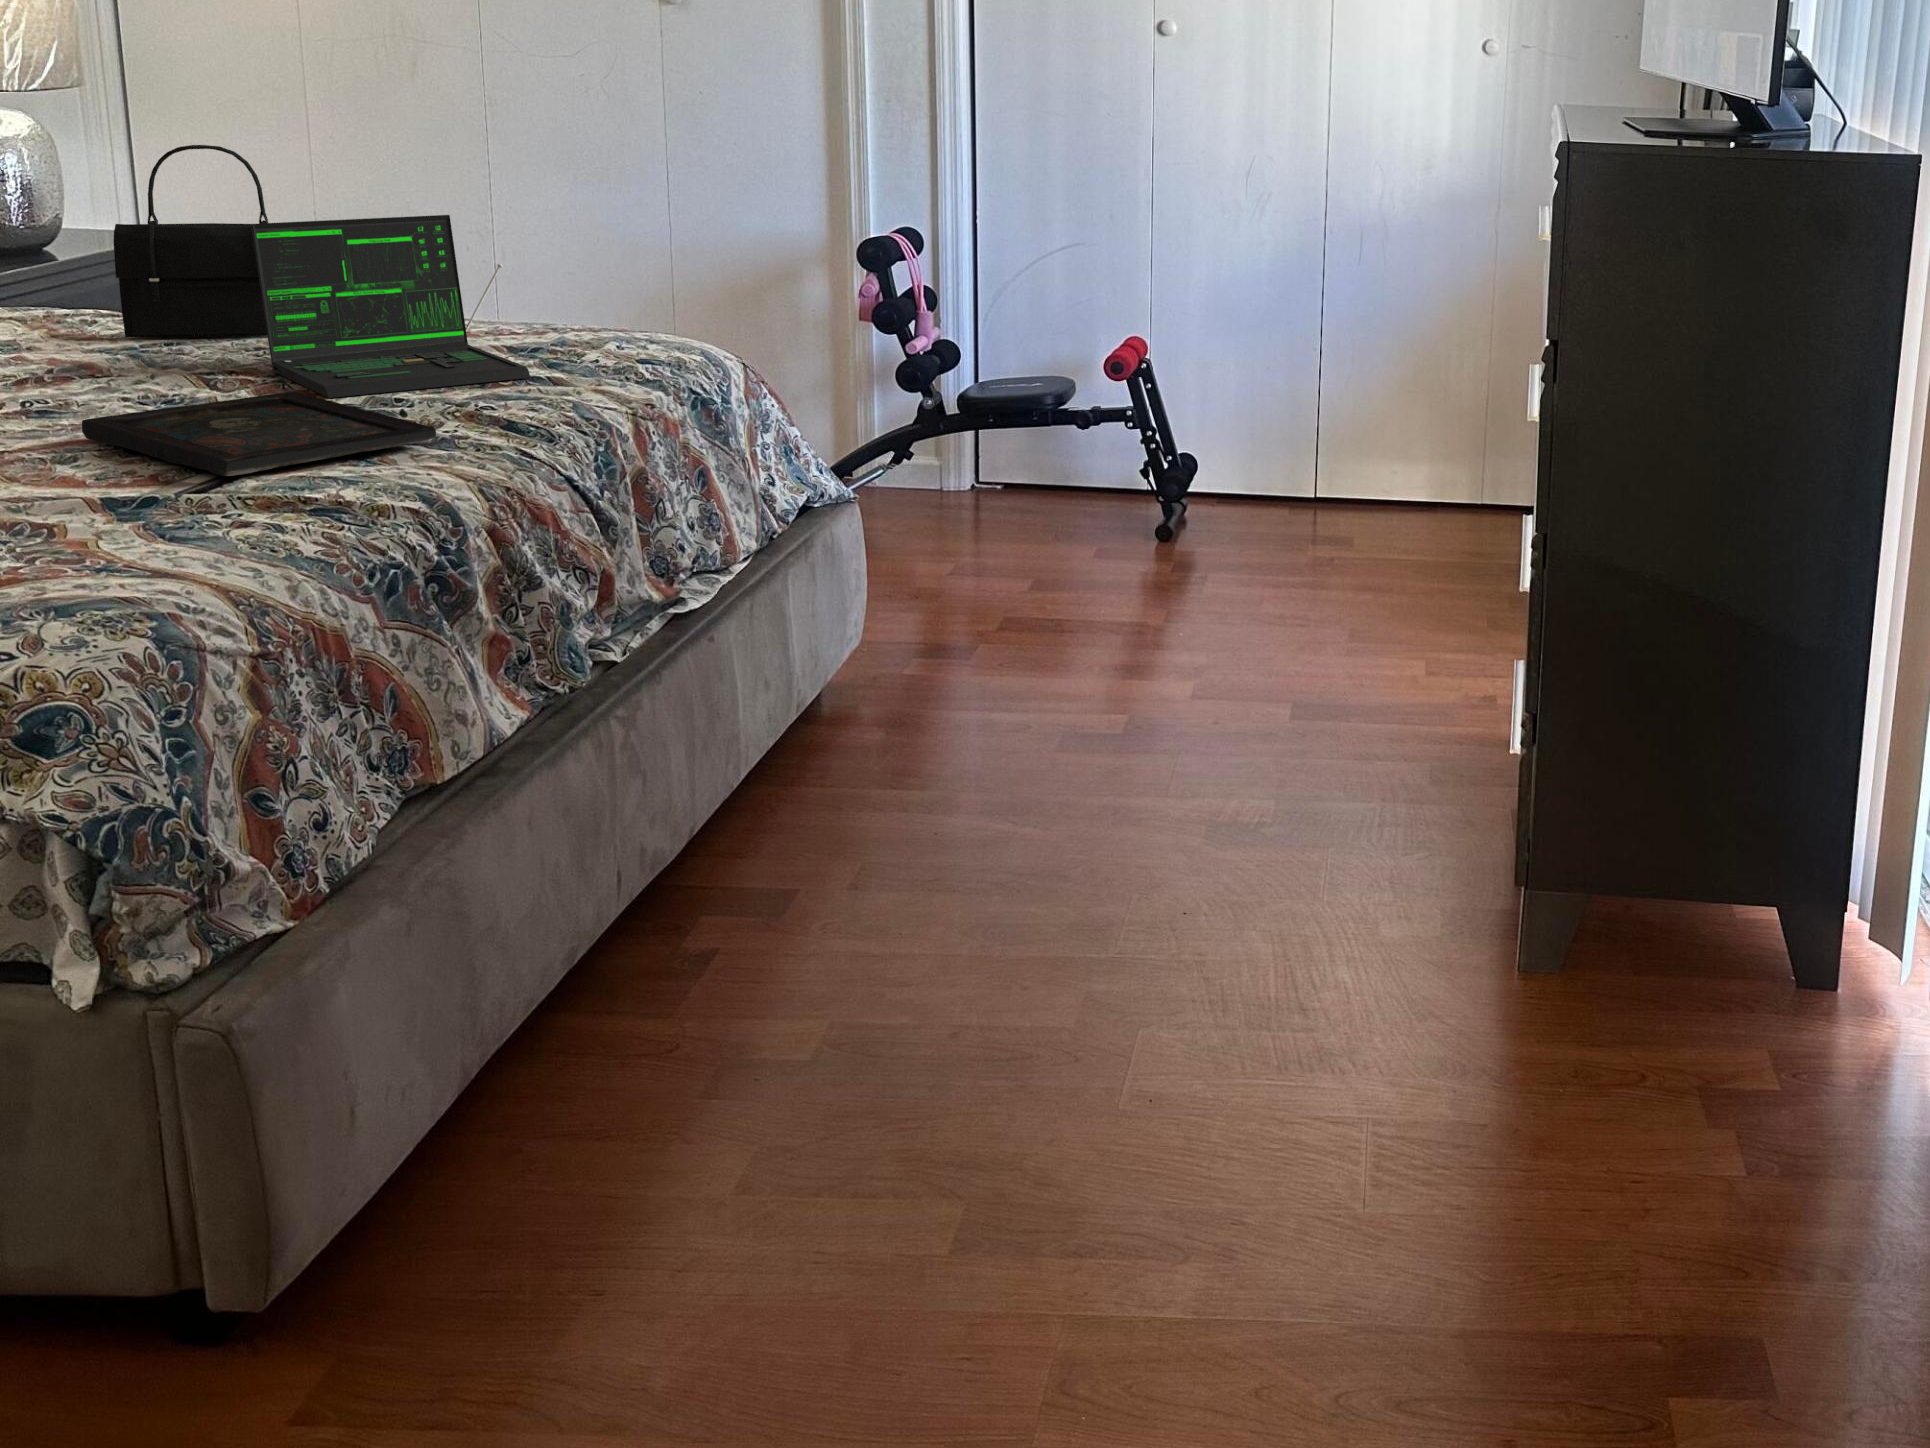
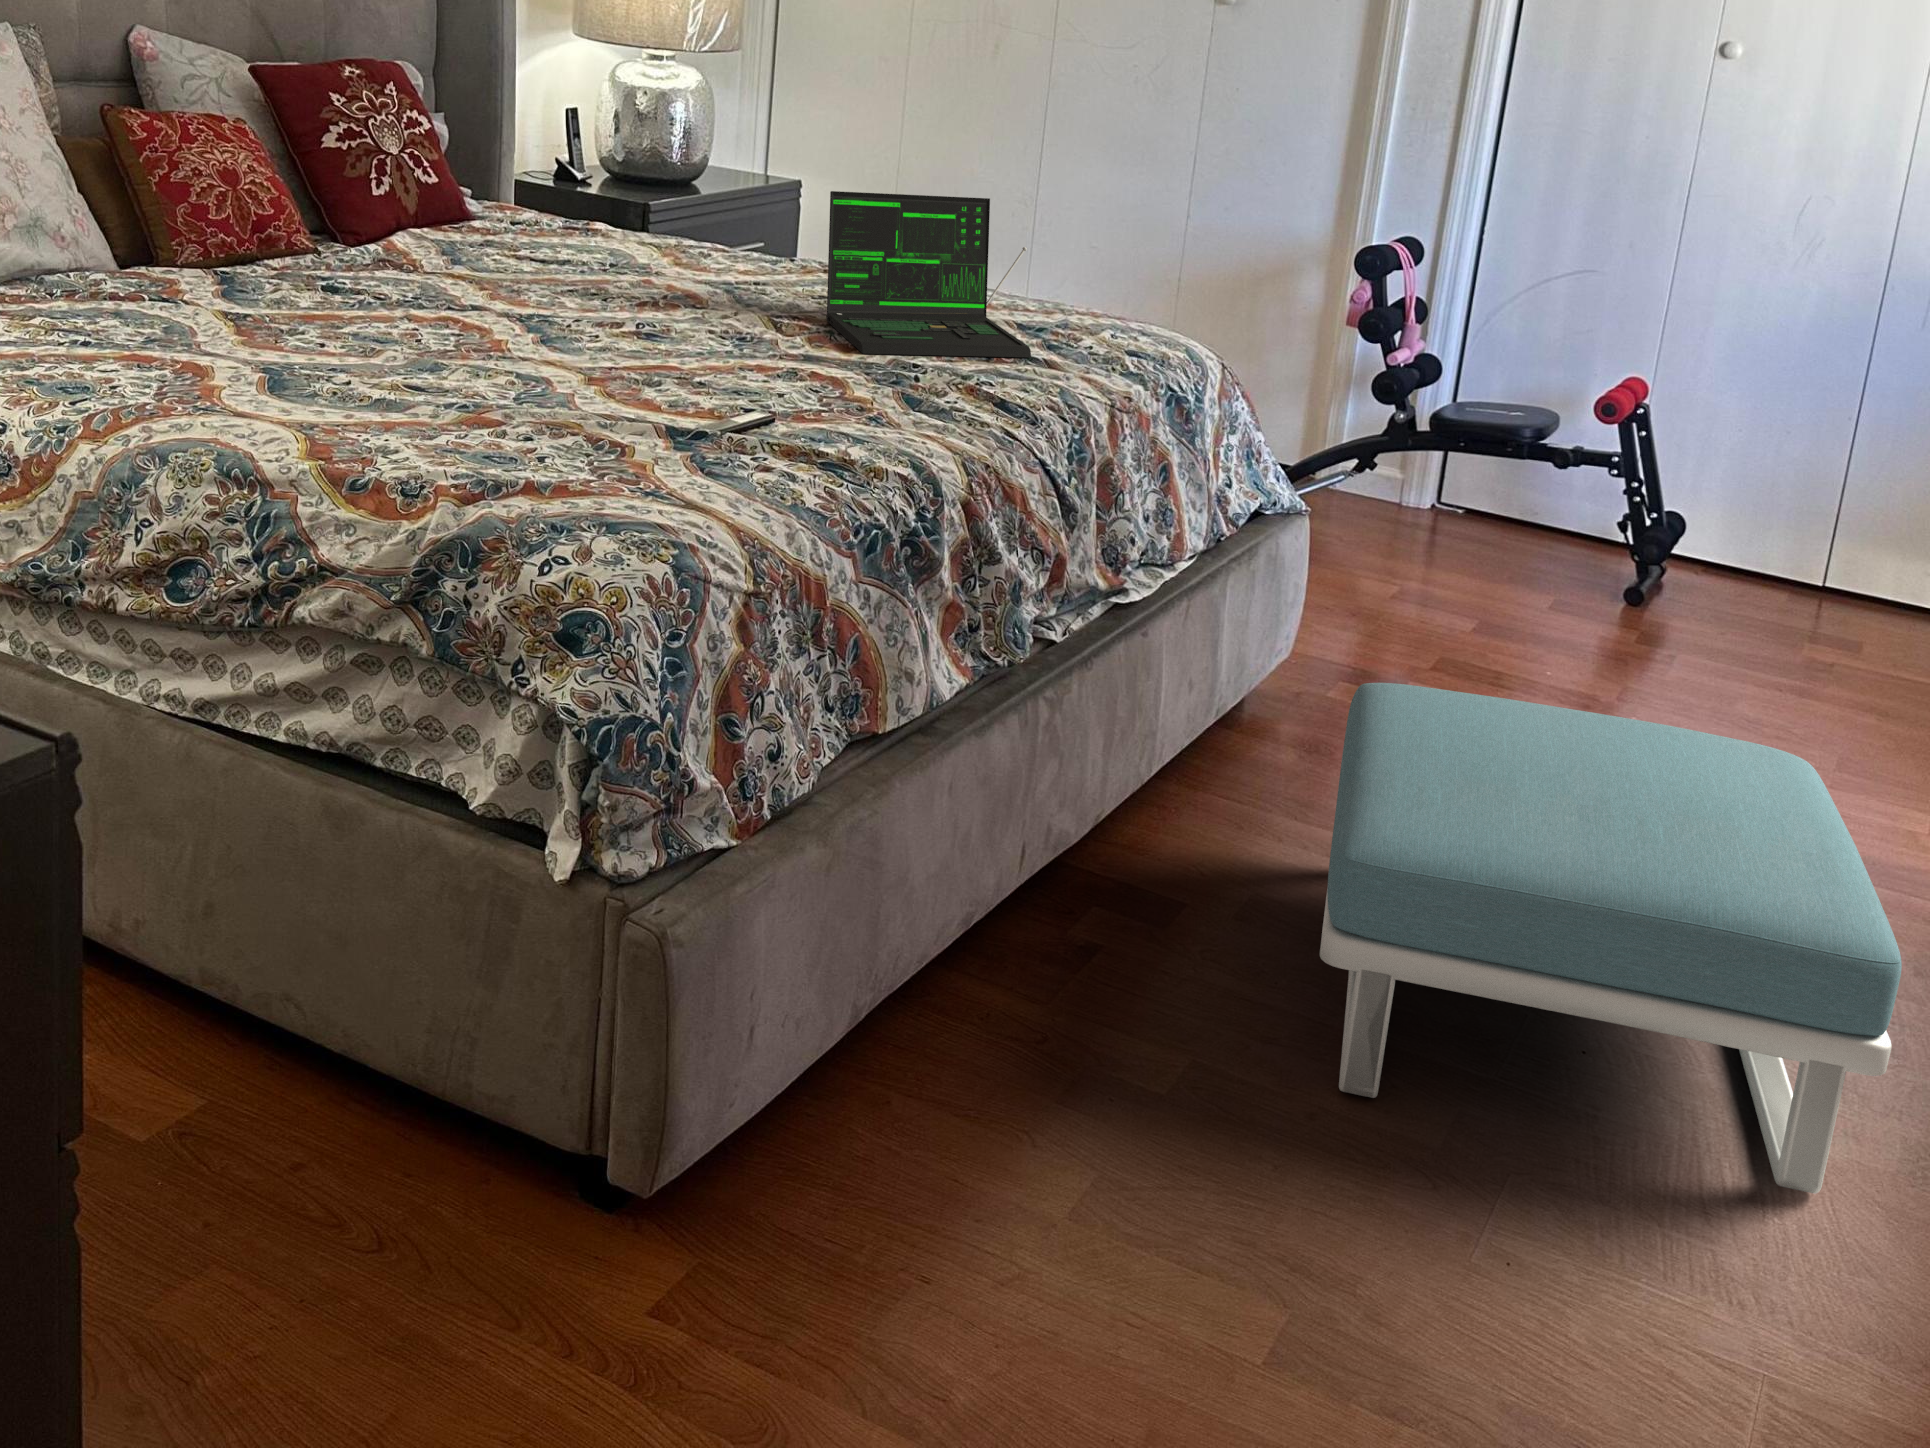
handbag: present [114,145,268,337] -> none [727,116,873,289]
tray: present [82,392,436,476] -> none [670,345,938,419]
footstool: none [930,626,1437,1020] -> present [1320,683,1902,1194]

